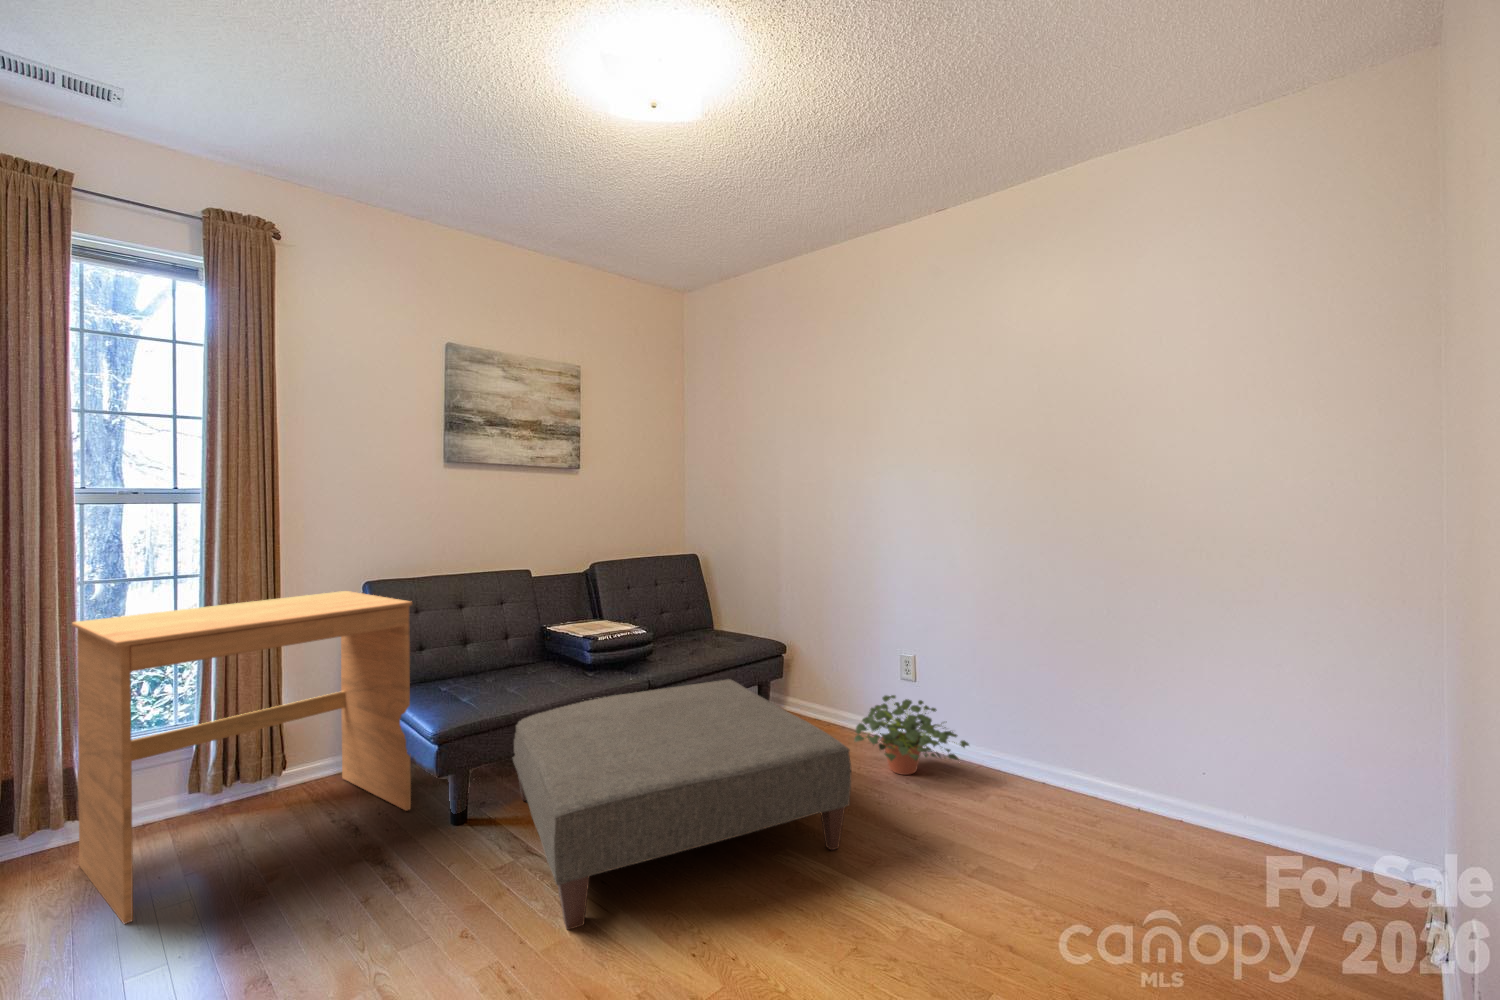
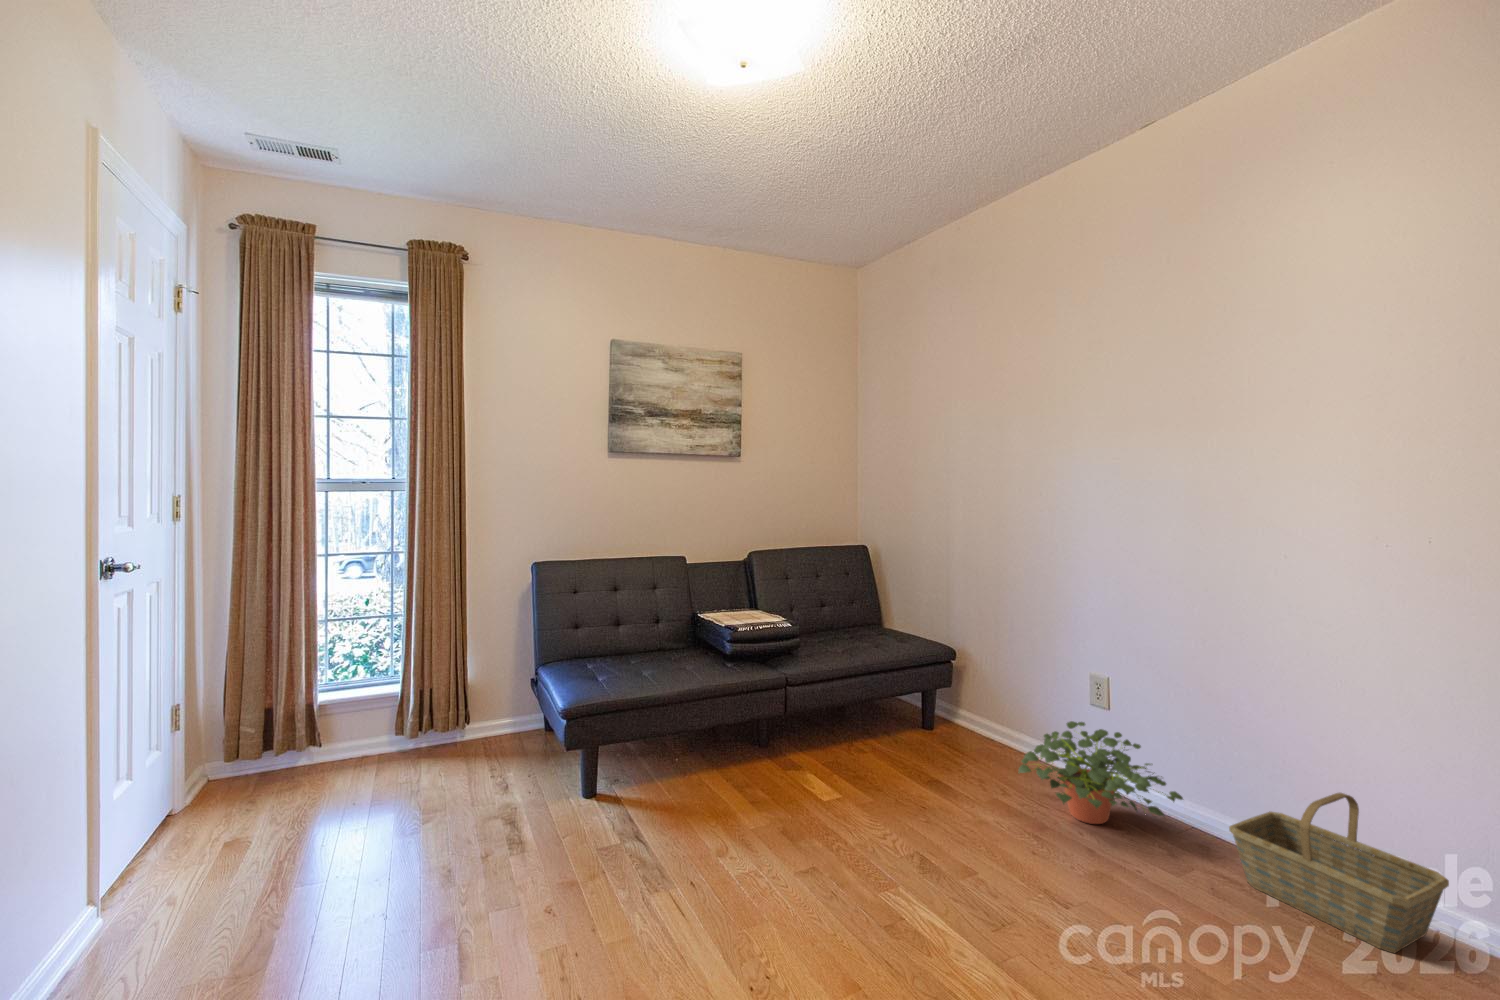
desk: present [72,591,412,924] -> none [307,570,556,838]
ottoman: present [513,679,851,930] -> none [621,683,986,928]
basket: none [1003,725,1127,828] -> present [1229,793,1449,953]

